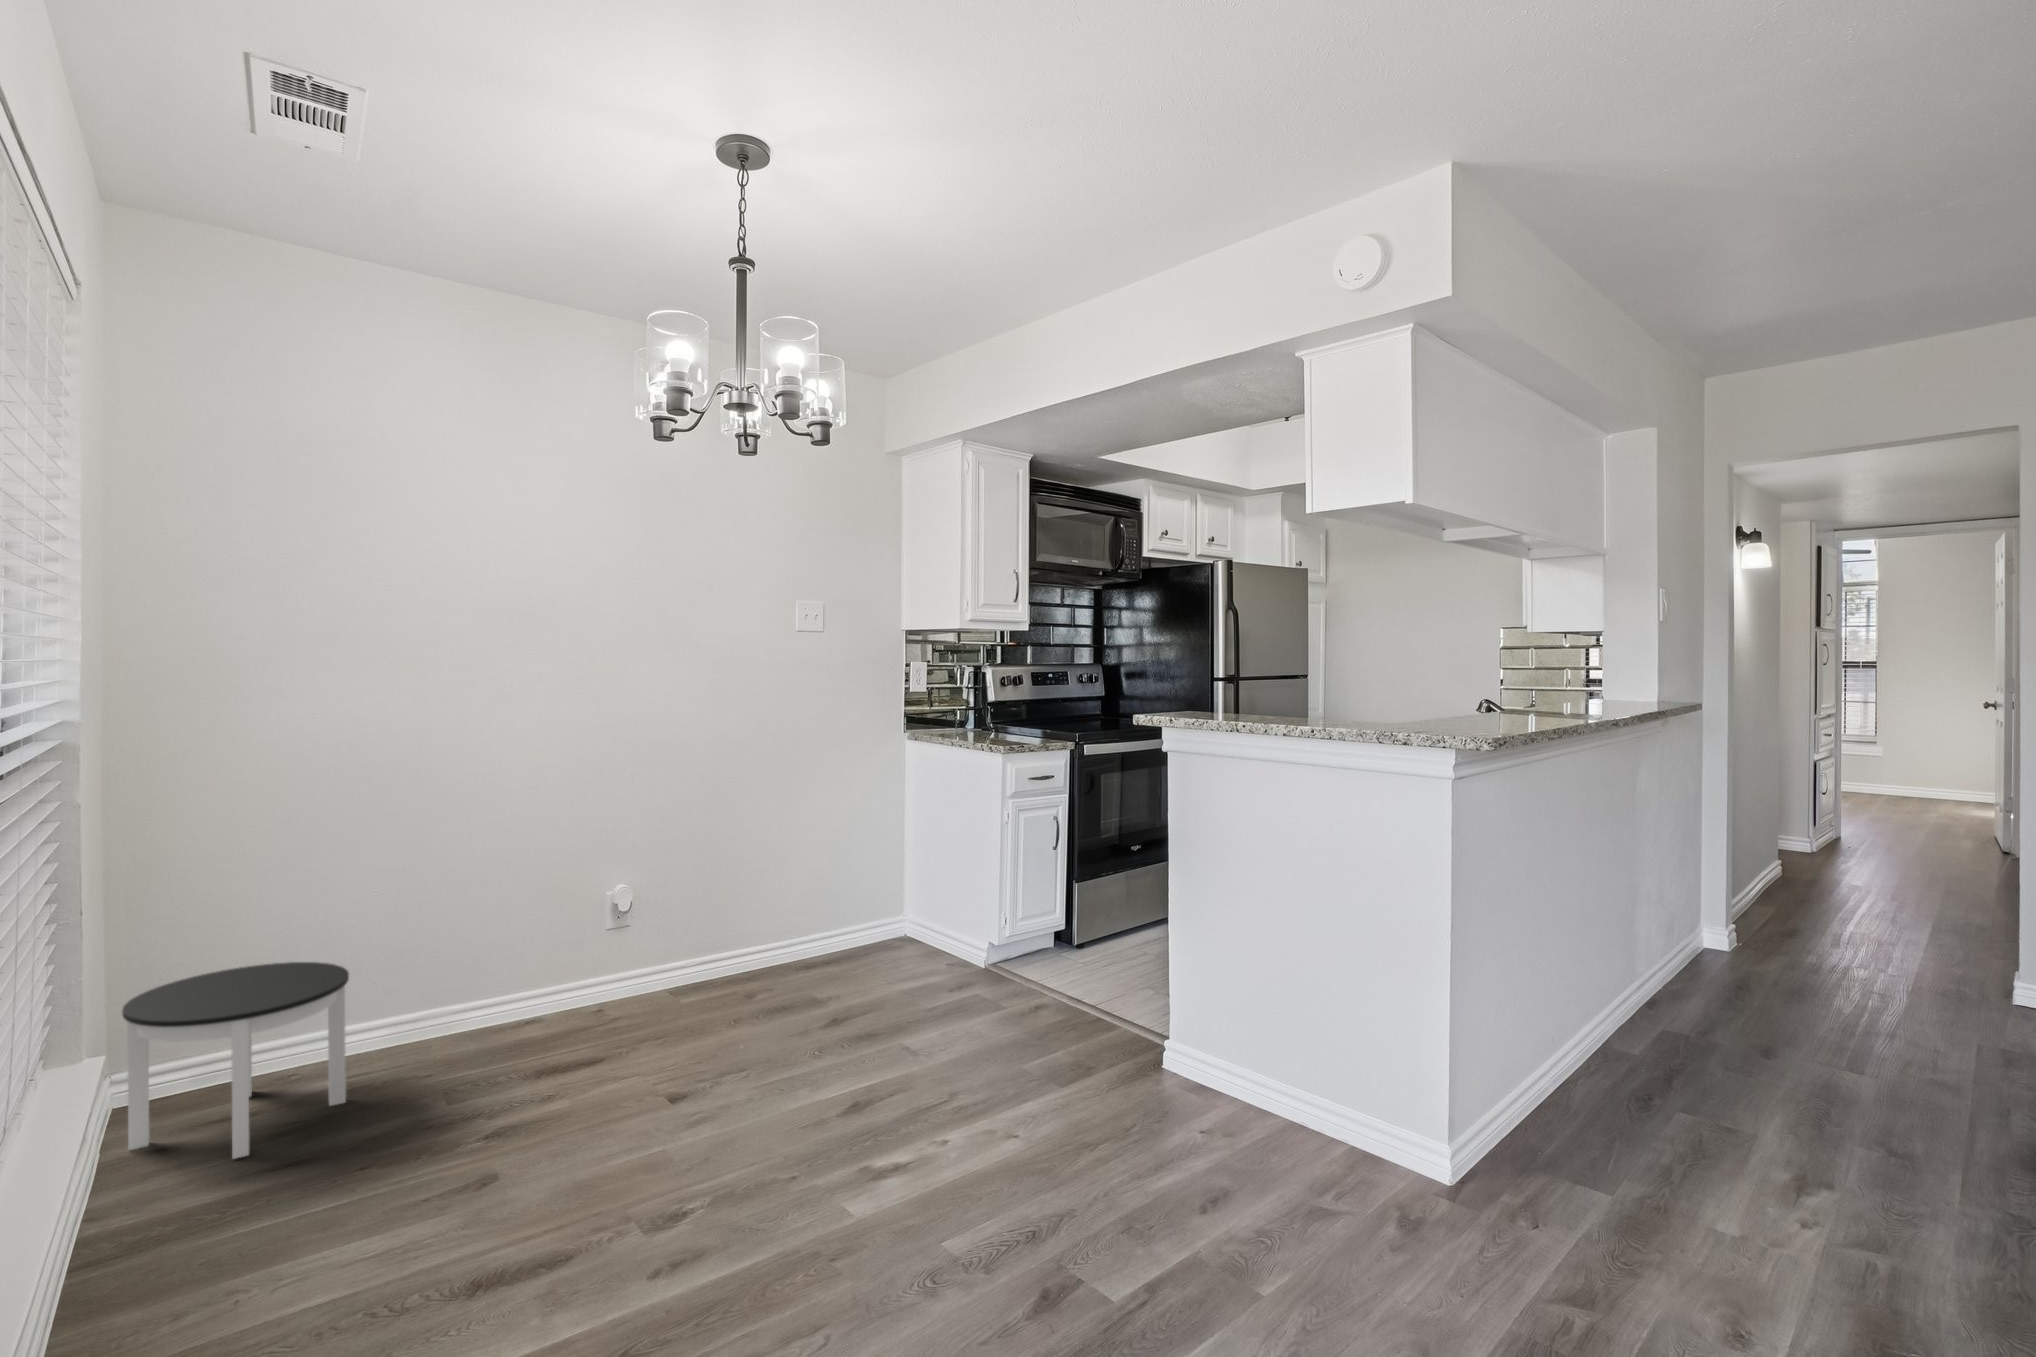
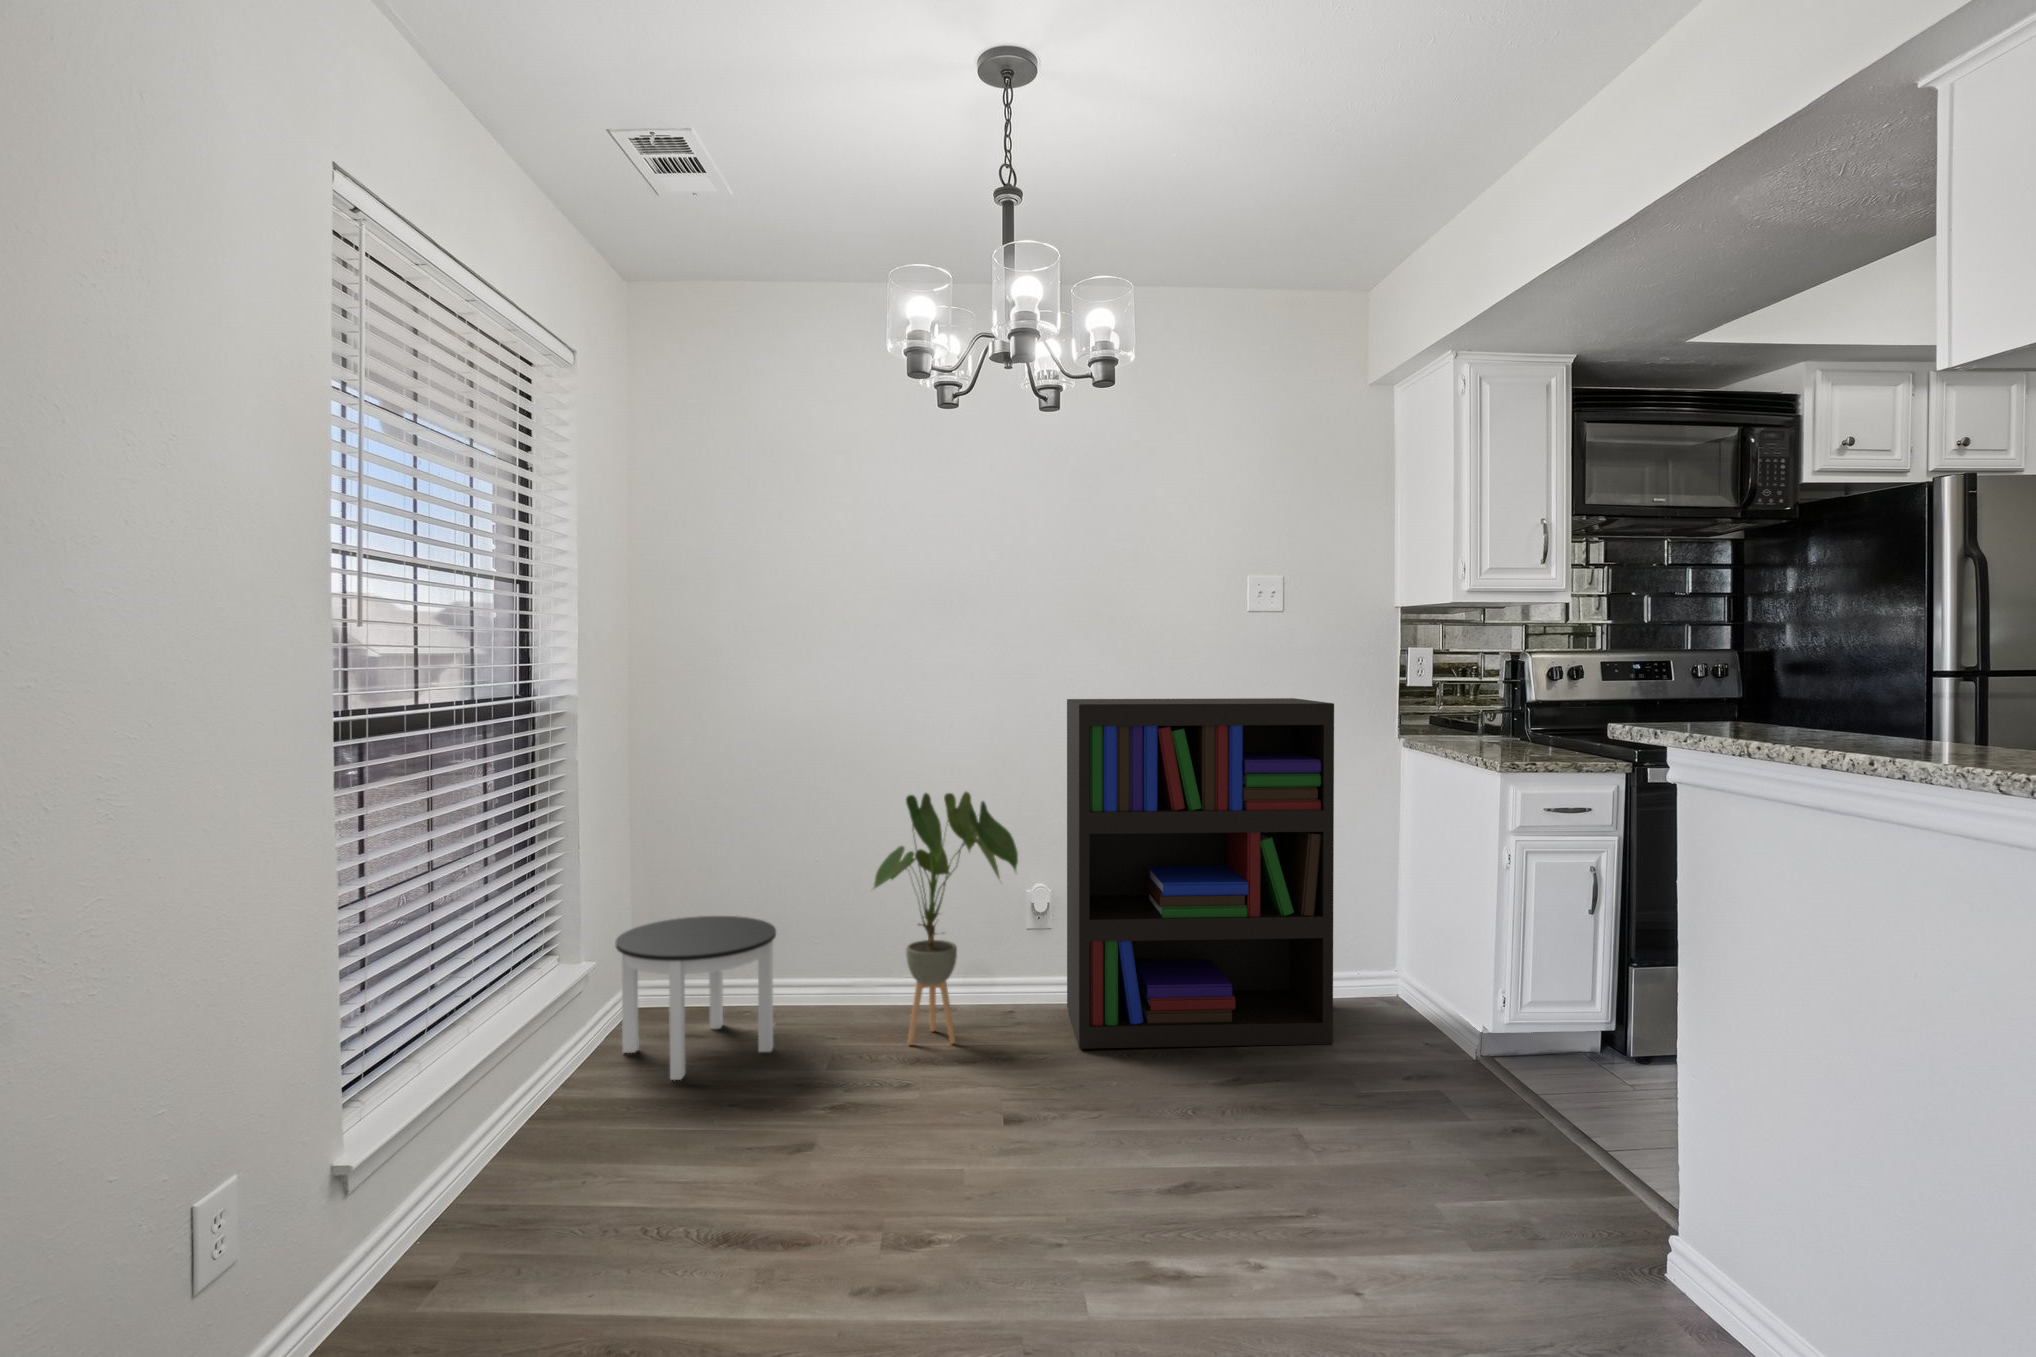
bookshelf: none [646,703,887,1026] -> present [1067,698,1334,1049]
house plant: none [472,800,632,1059] -> present [874,792,1018,1044]

